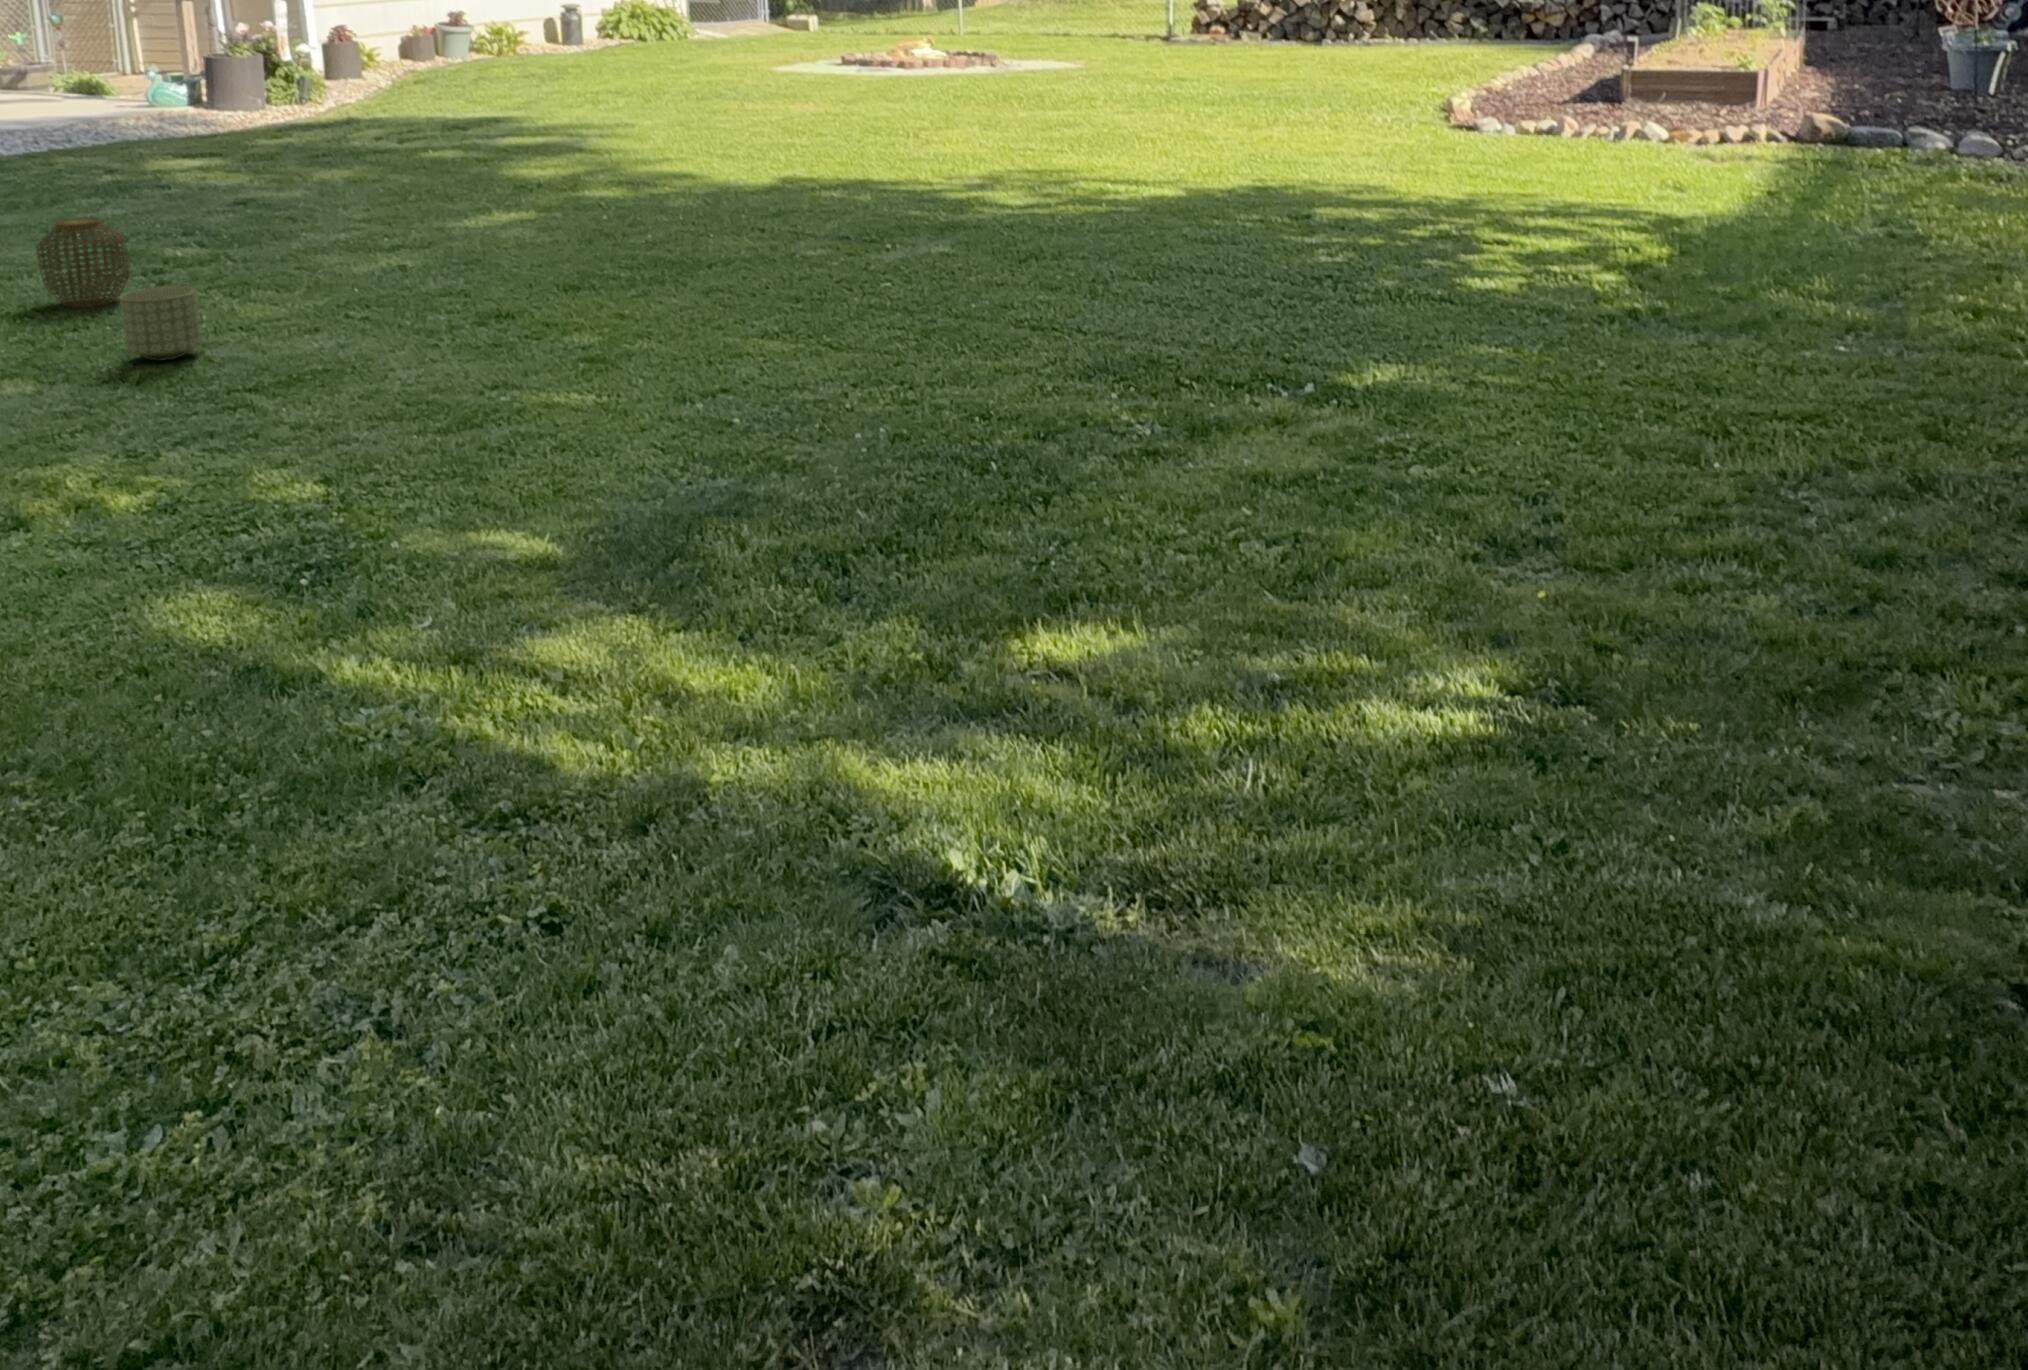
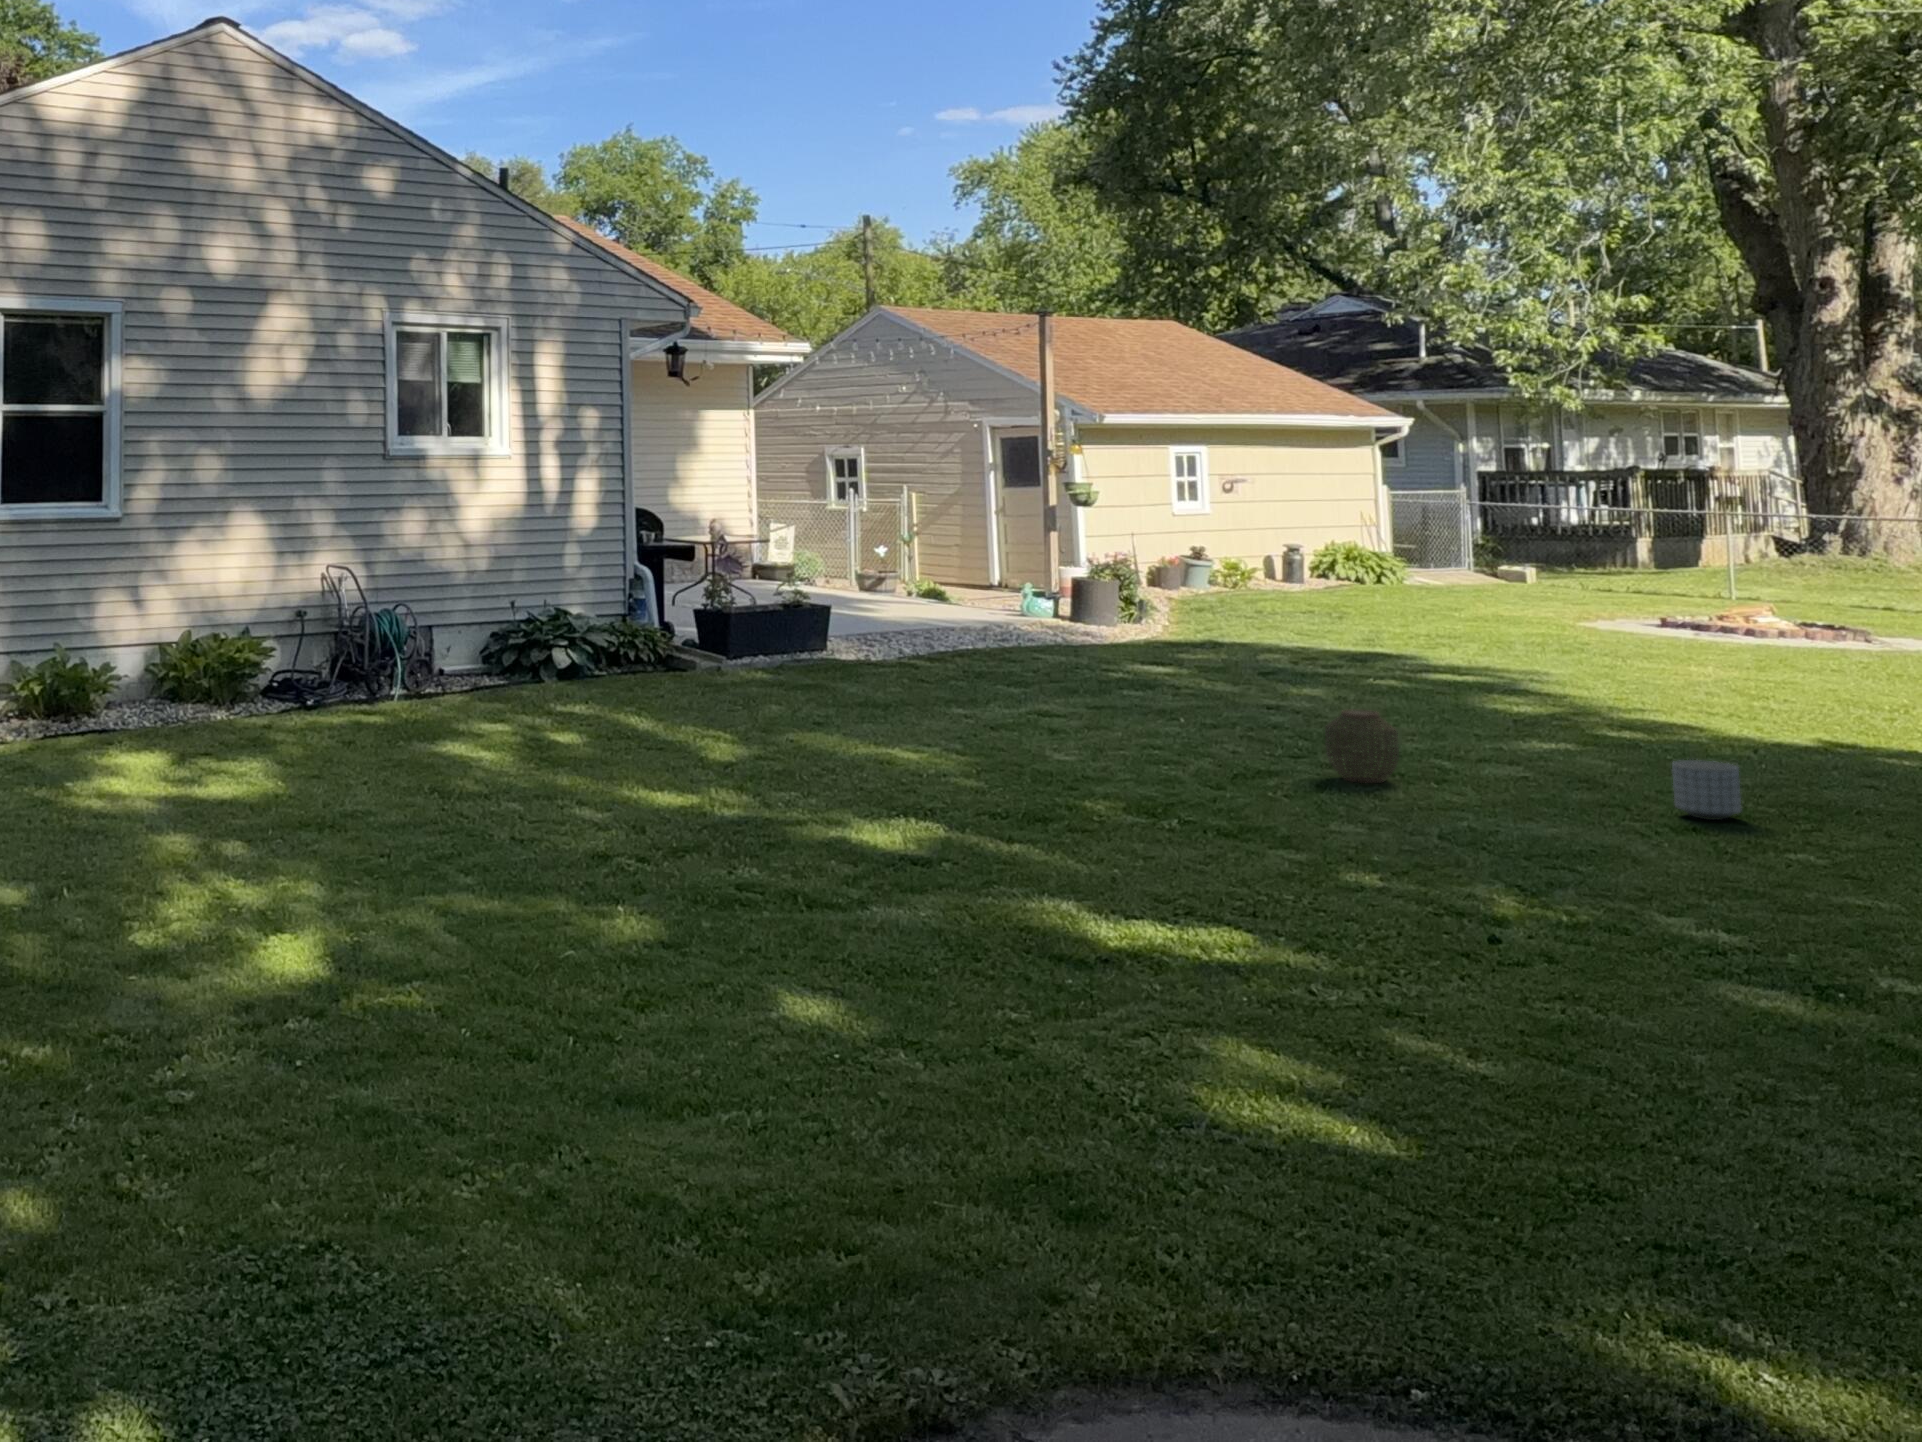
planter: present [120,286,202,361] -> present [1672,760,1741,820]

